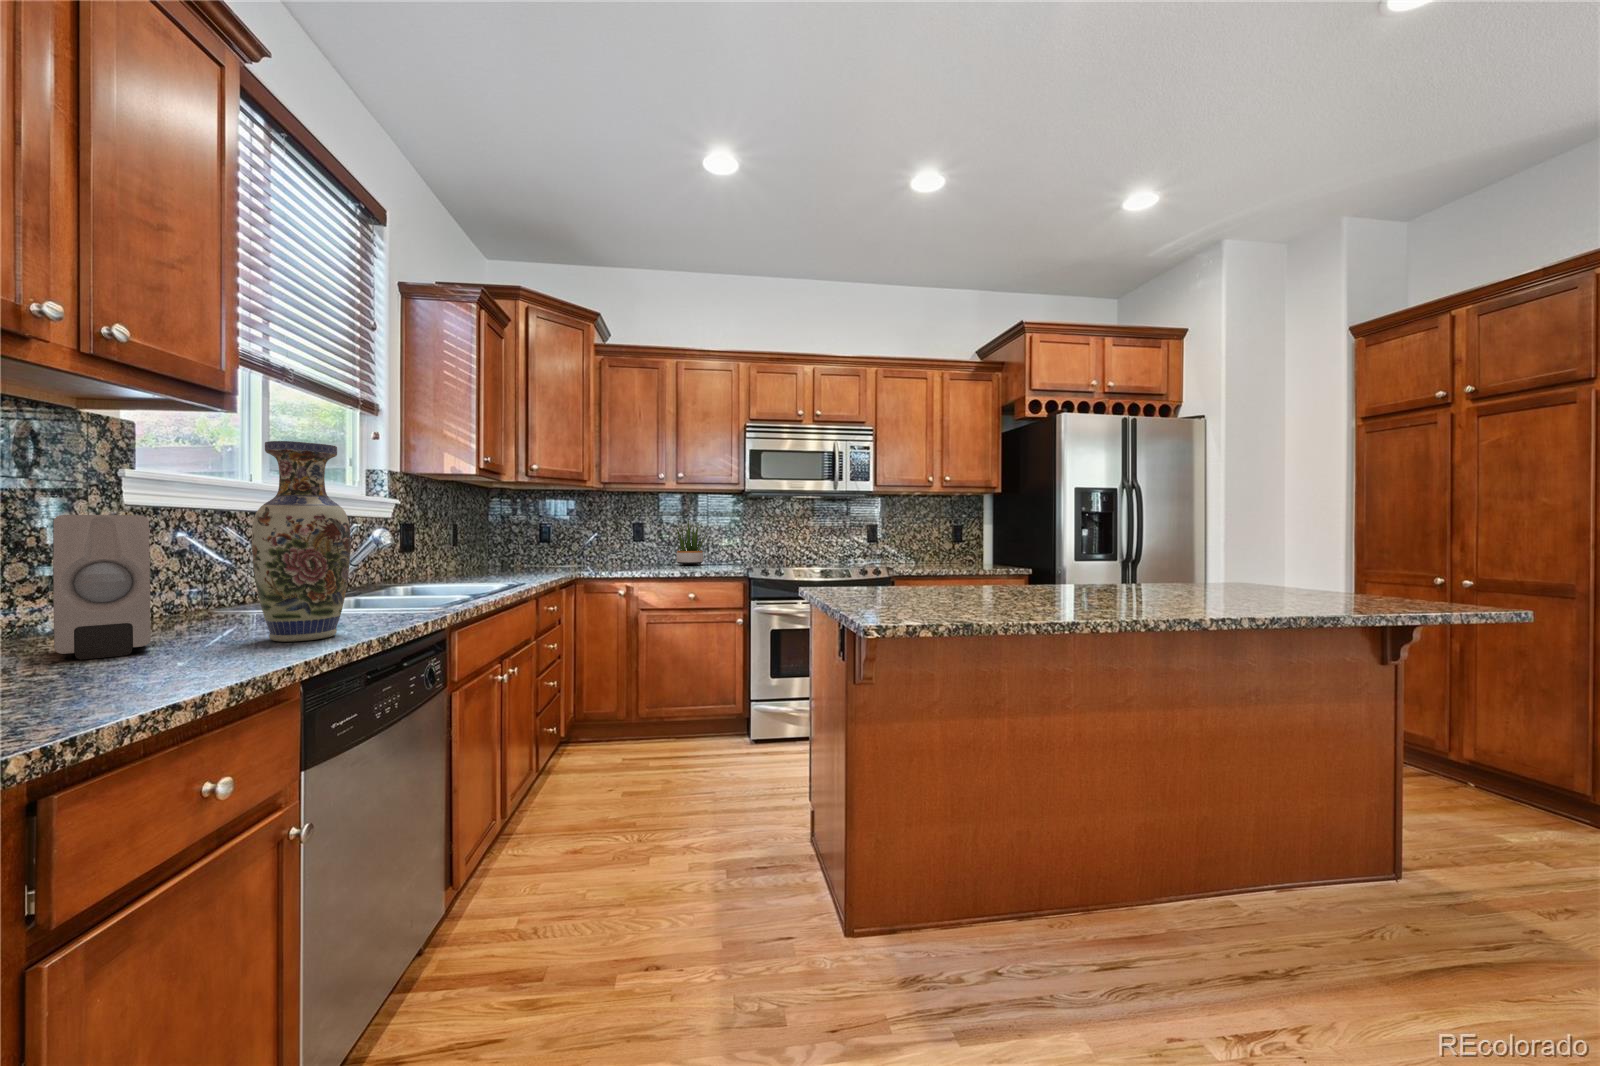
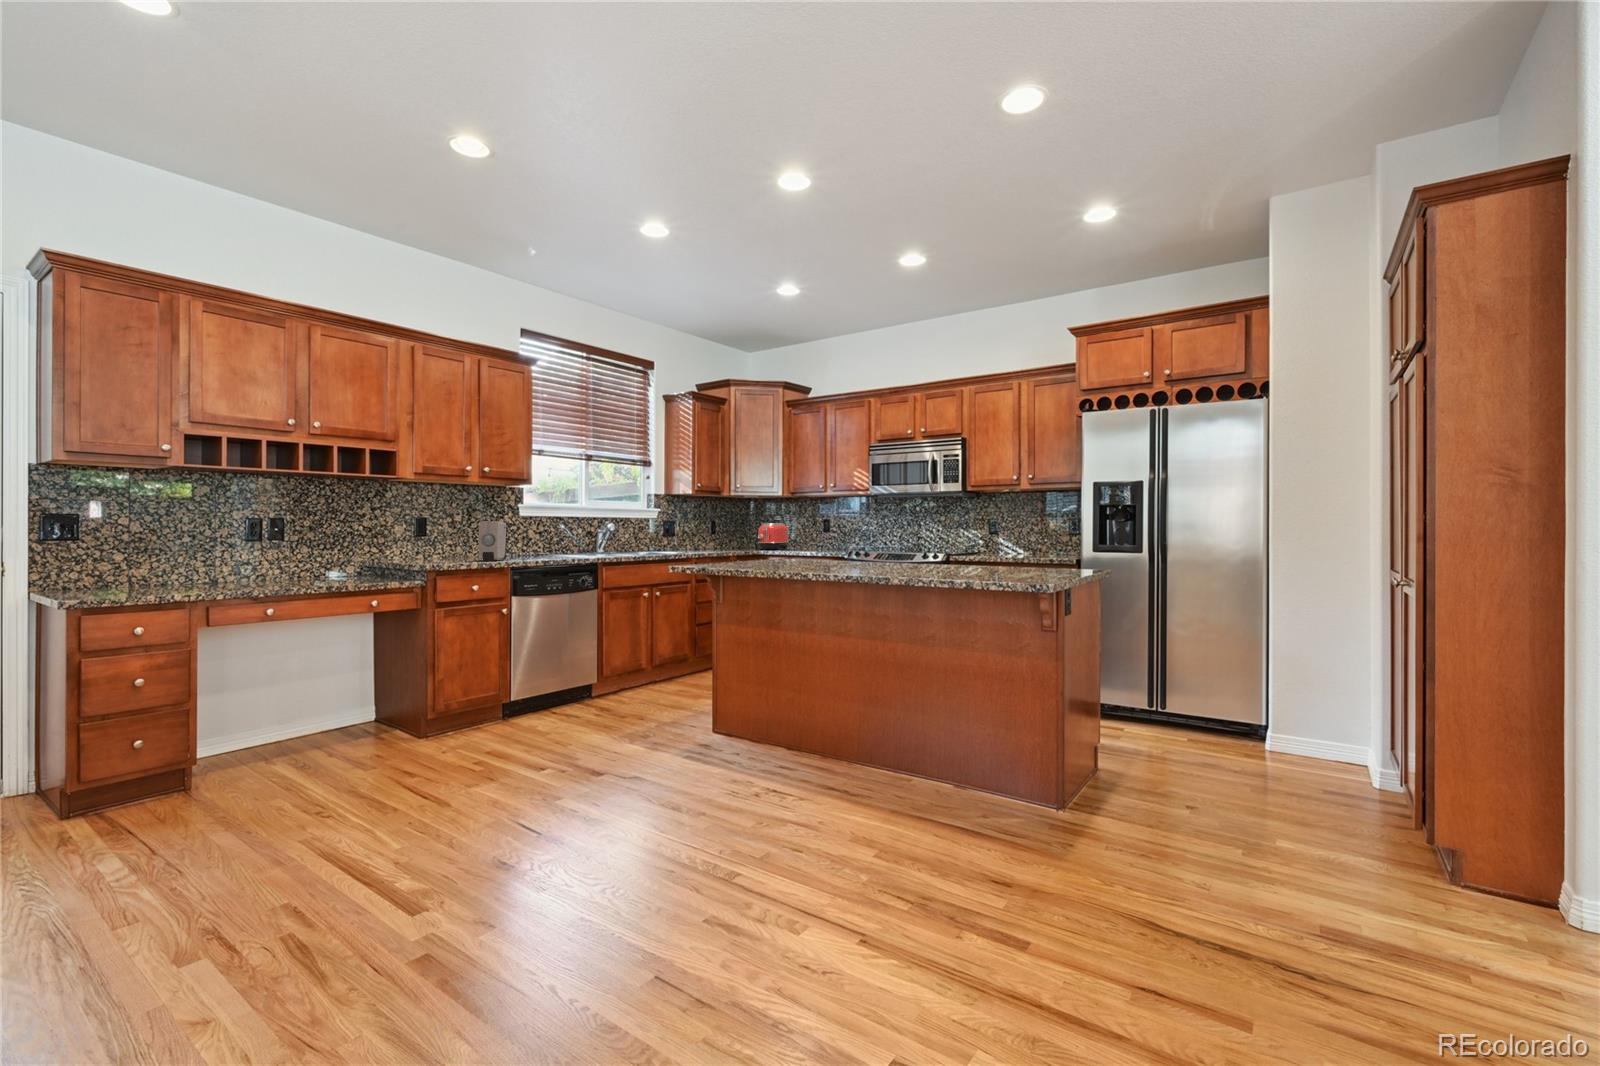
vase: present [252,441,351,642] -> none [521,497,548,561]
potted plant: present [676,521,710,566] -> none [842,515,875,549]
toaster: none [552,529,596,571] -> present [758,523,789,550]

